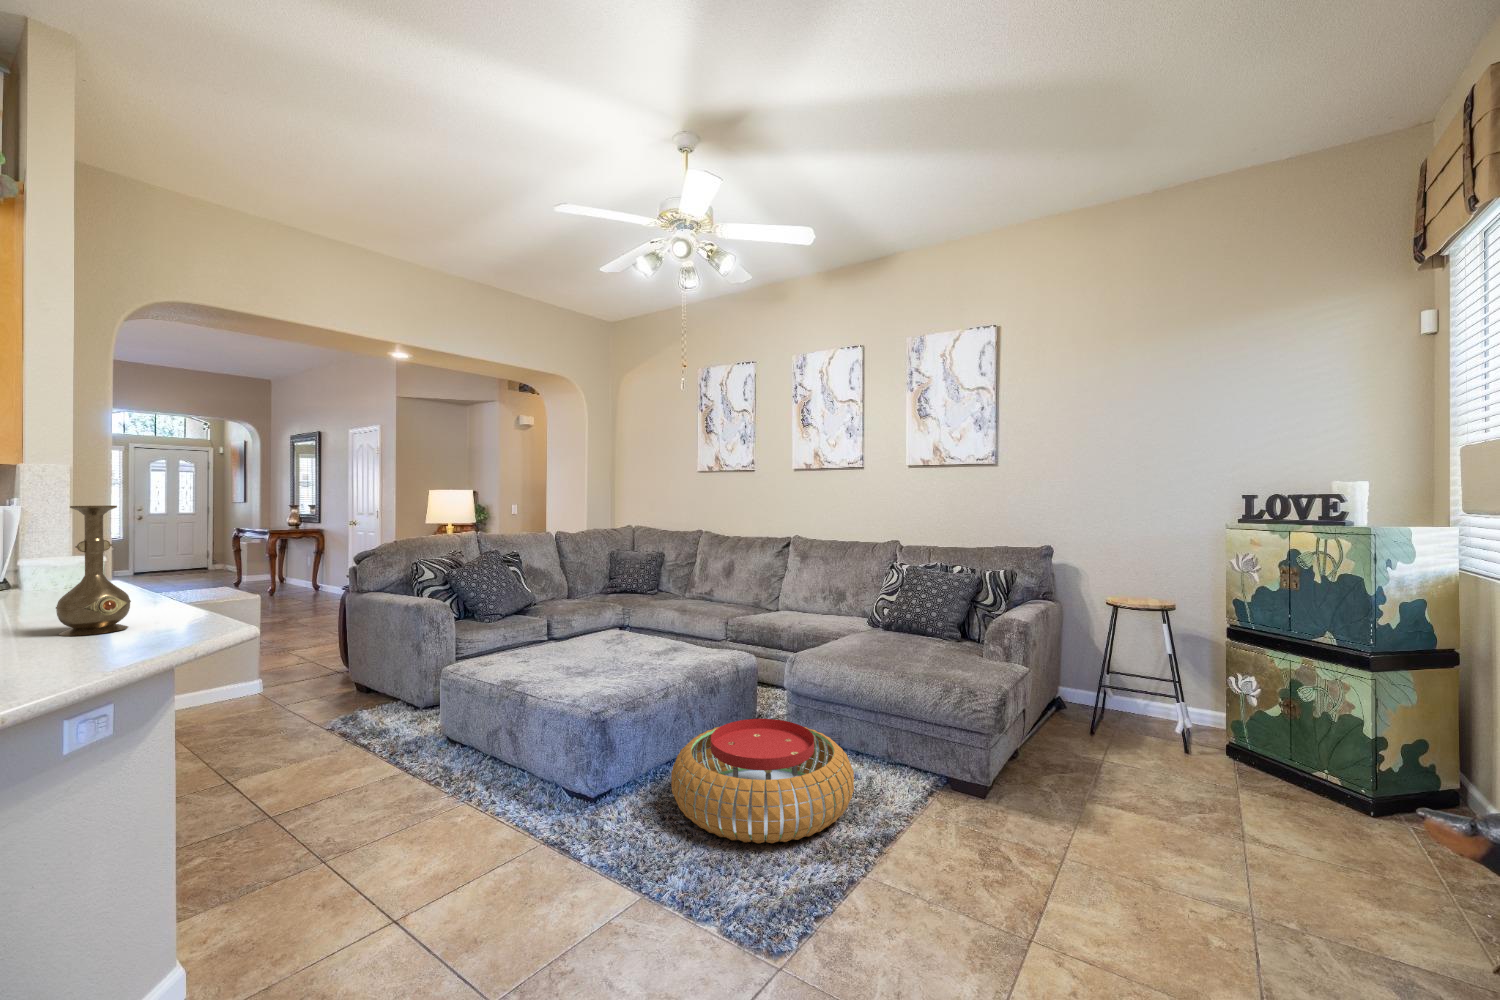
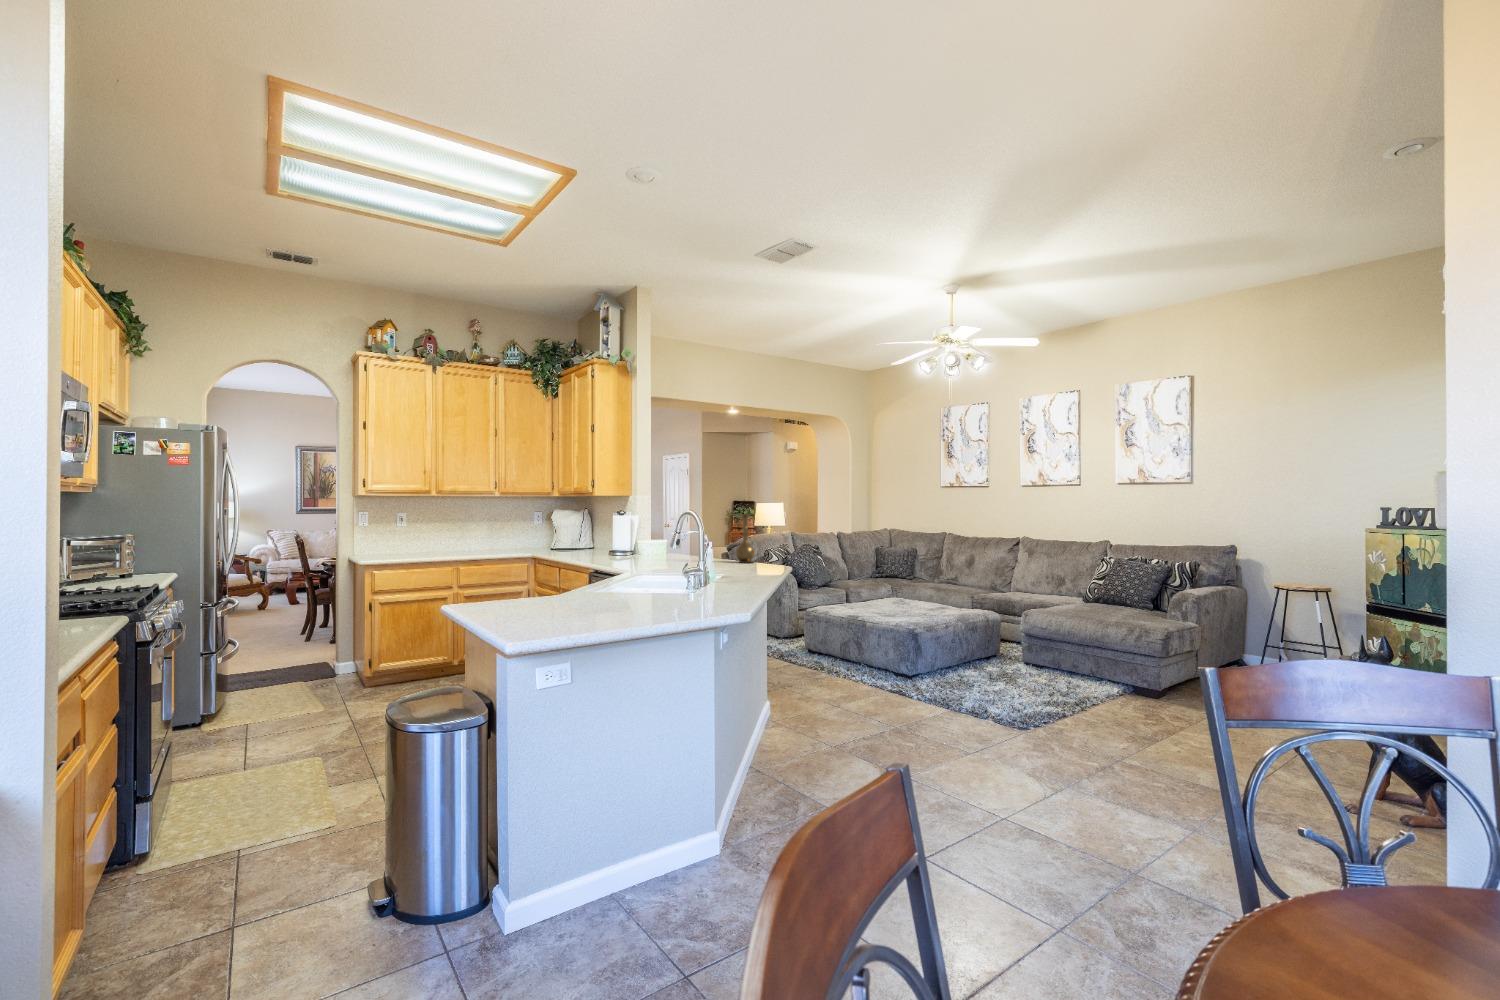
pouf: present [671,719,854,843] -> none [955,644,1069,701]

